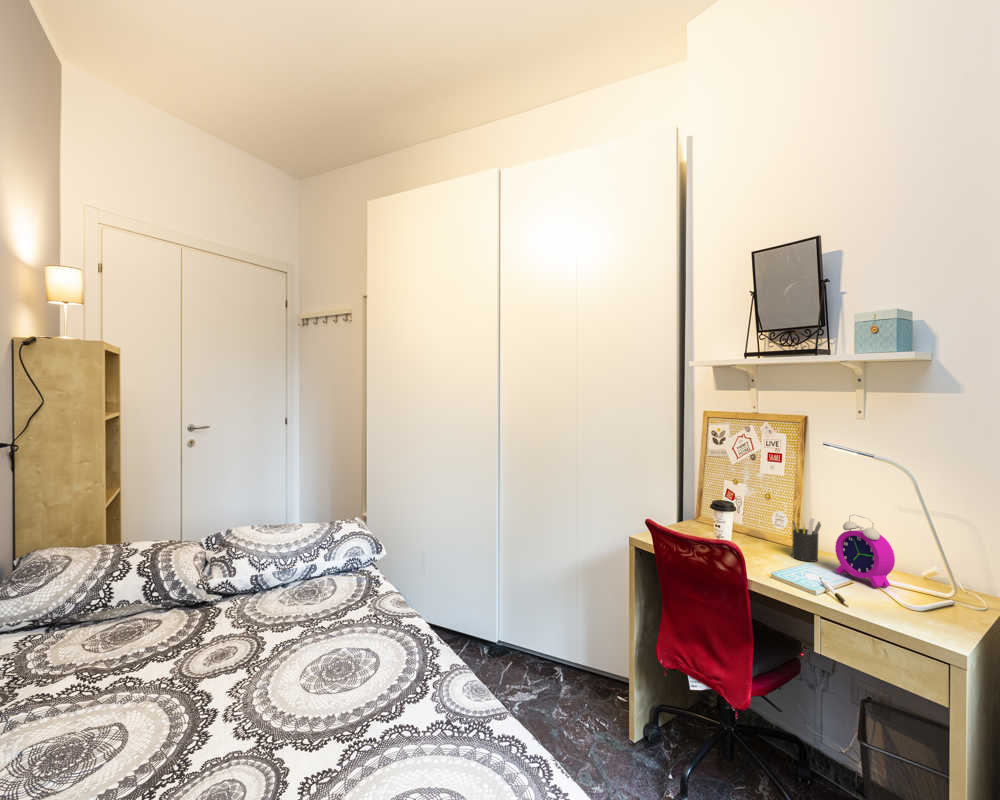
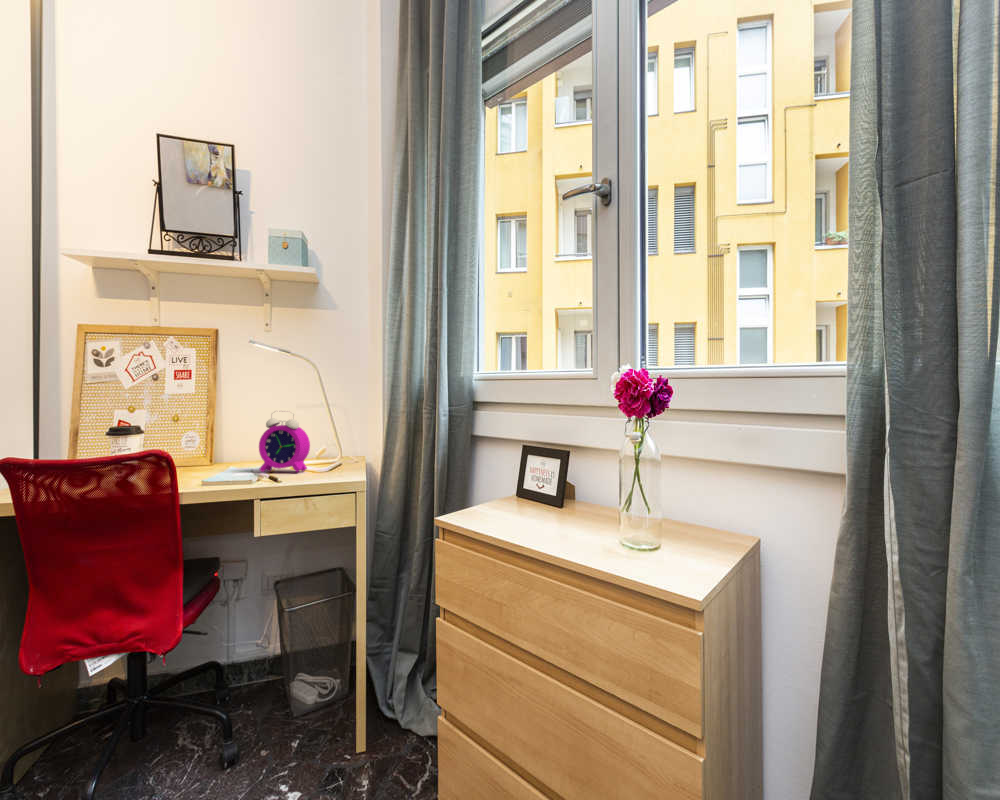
pen holder: present [792,518,821,562] -> none [210,426,240,473]

